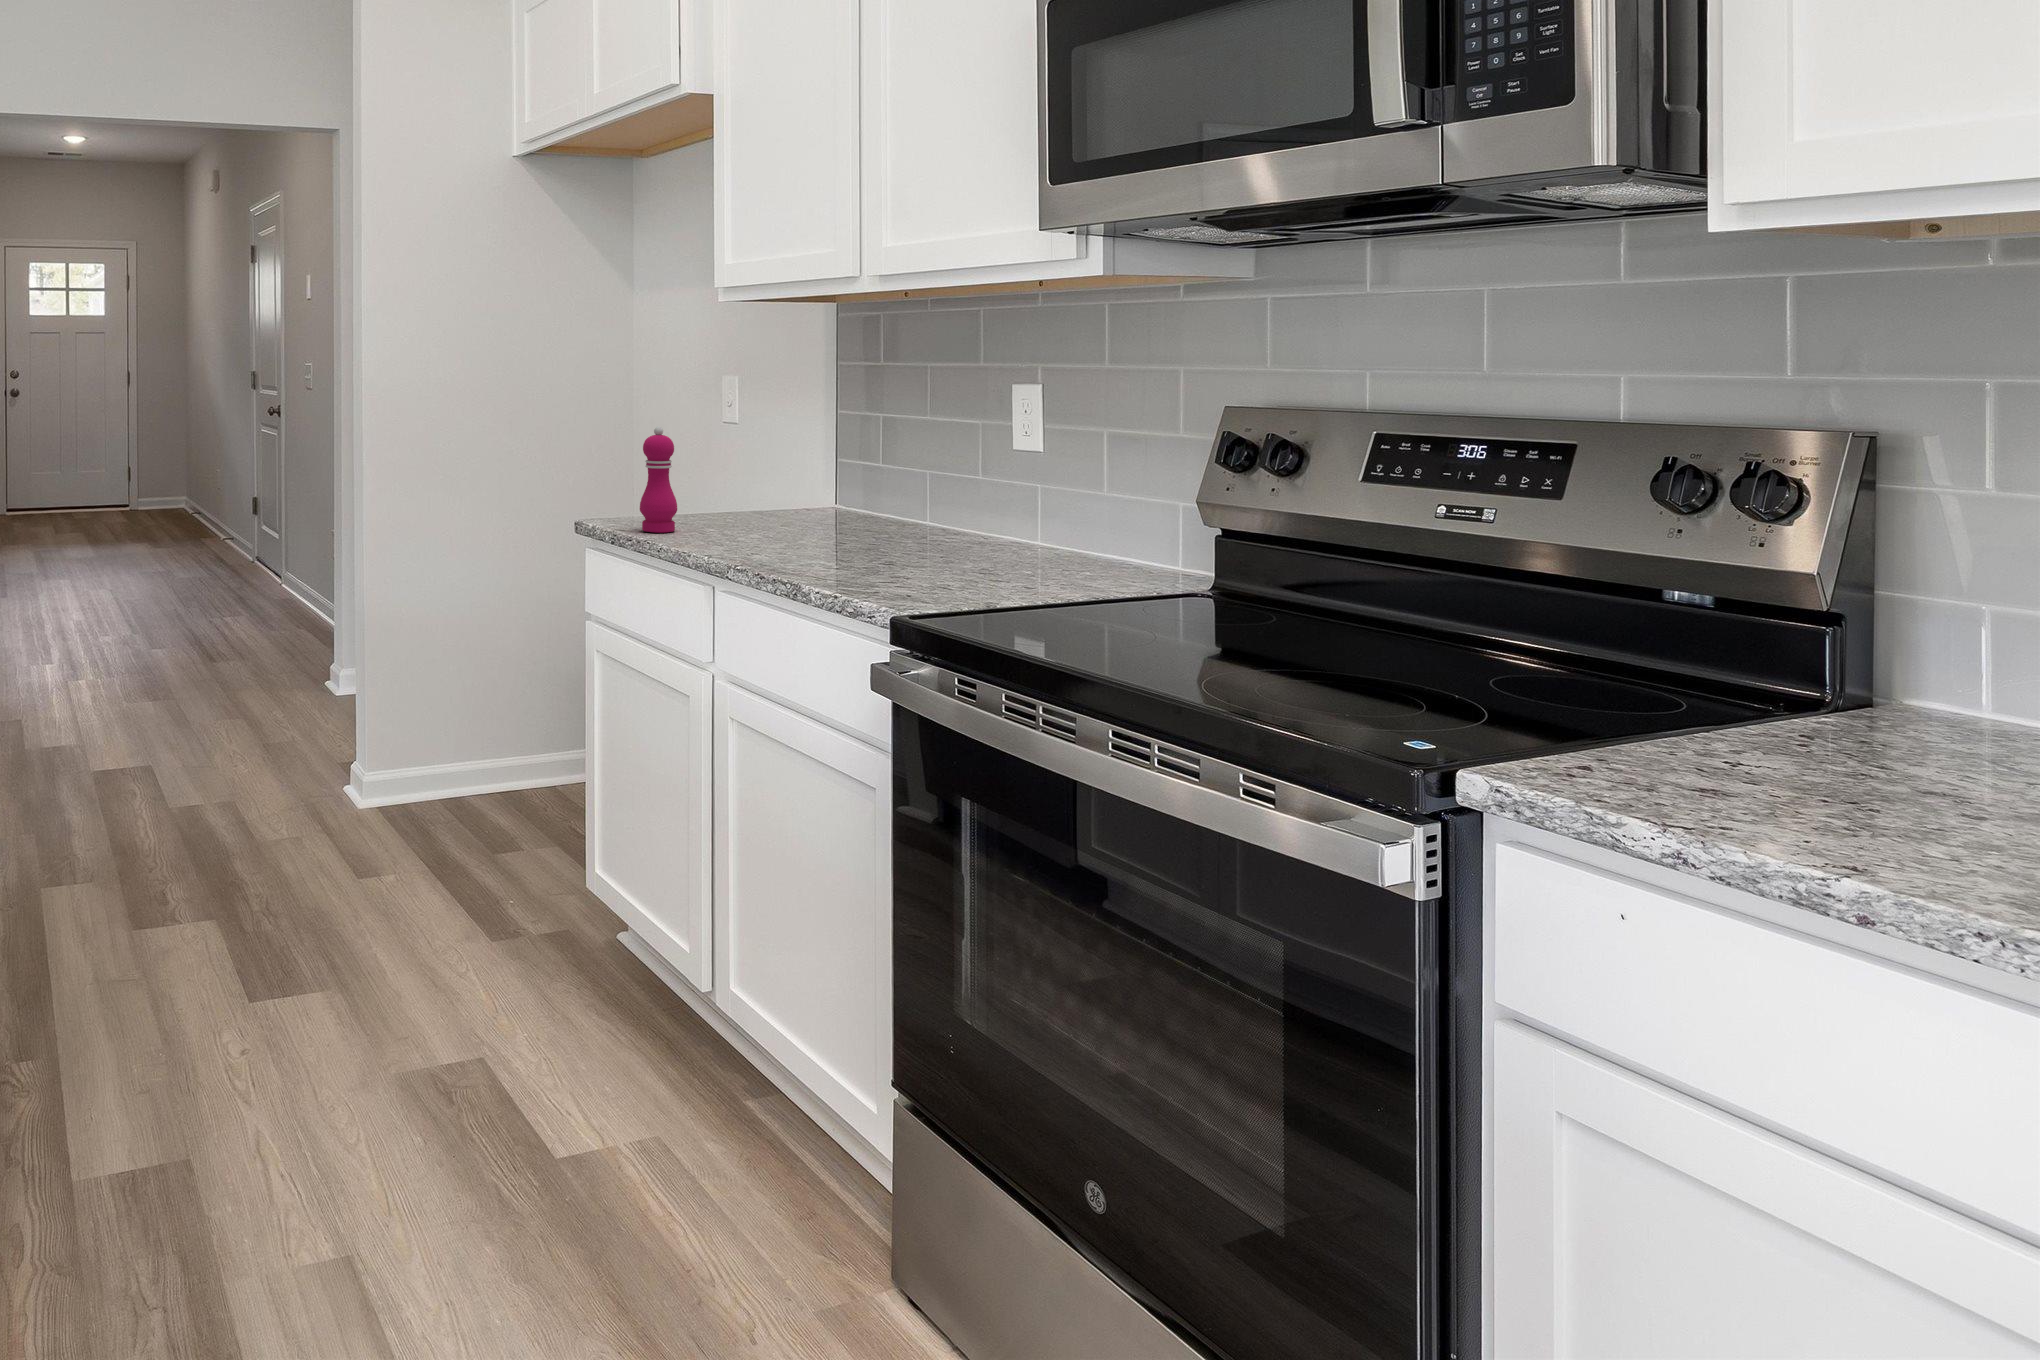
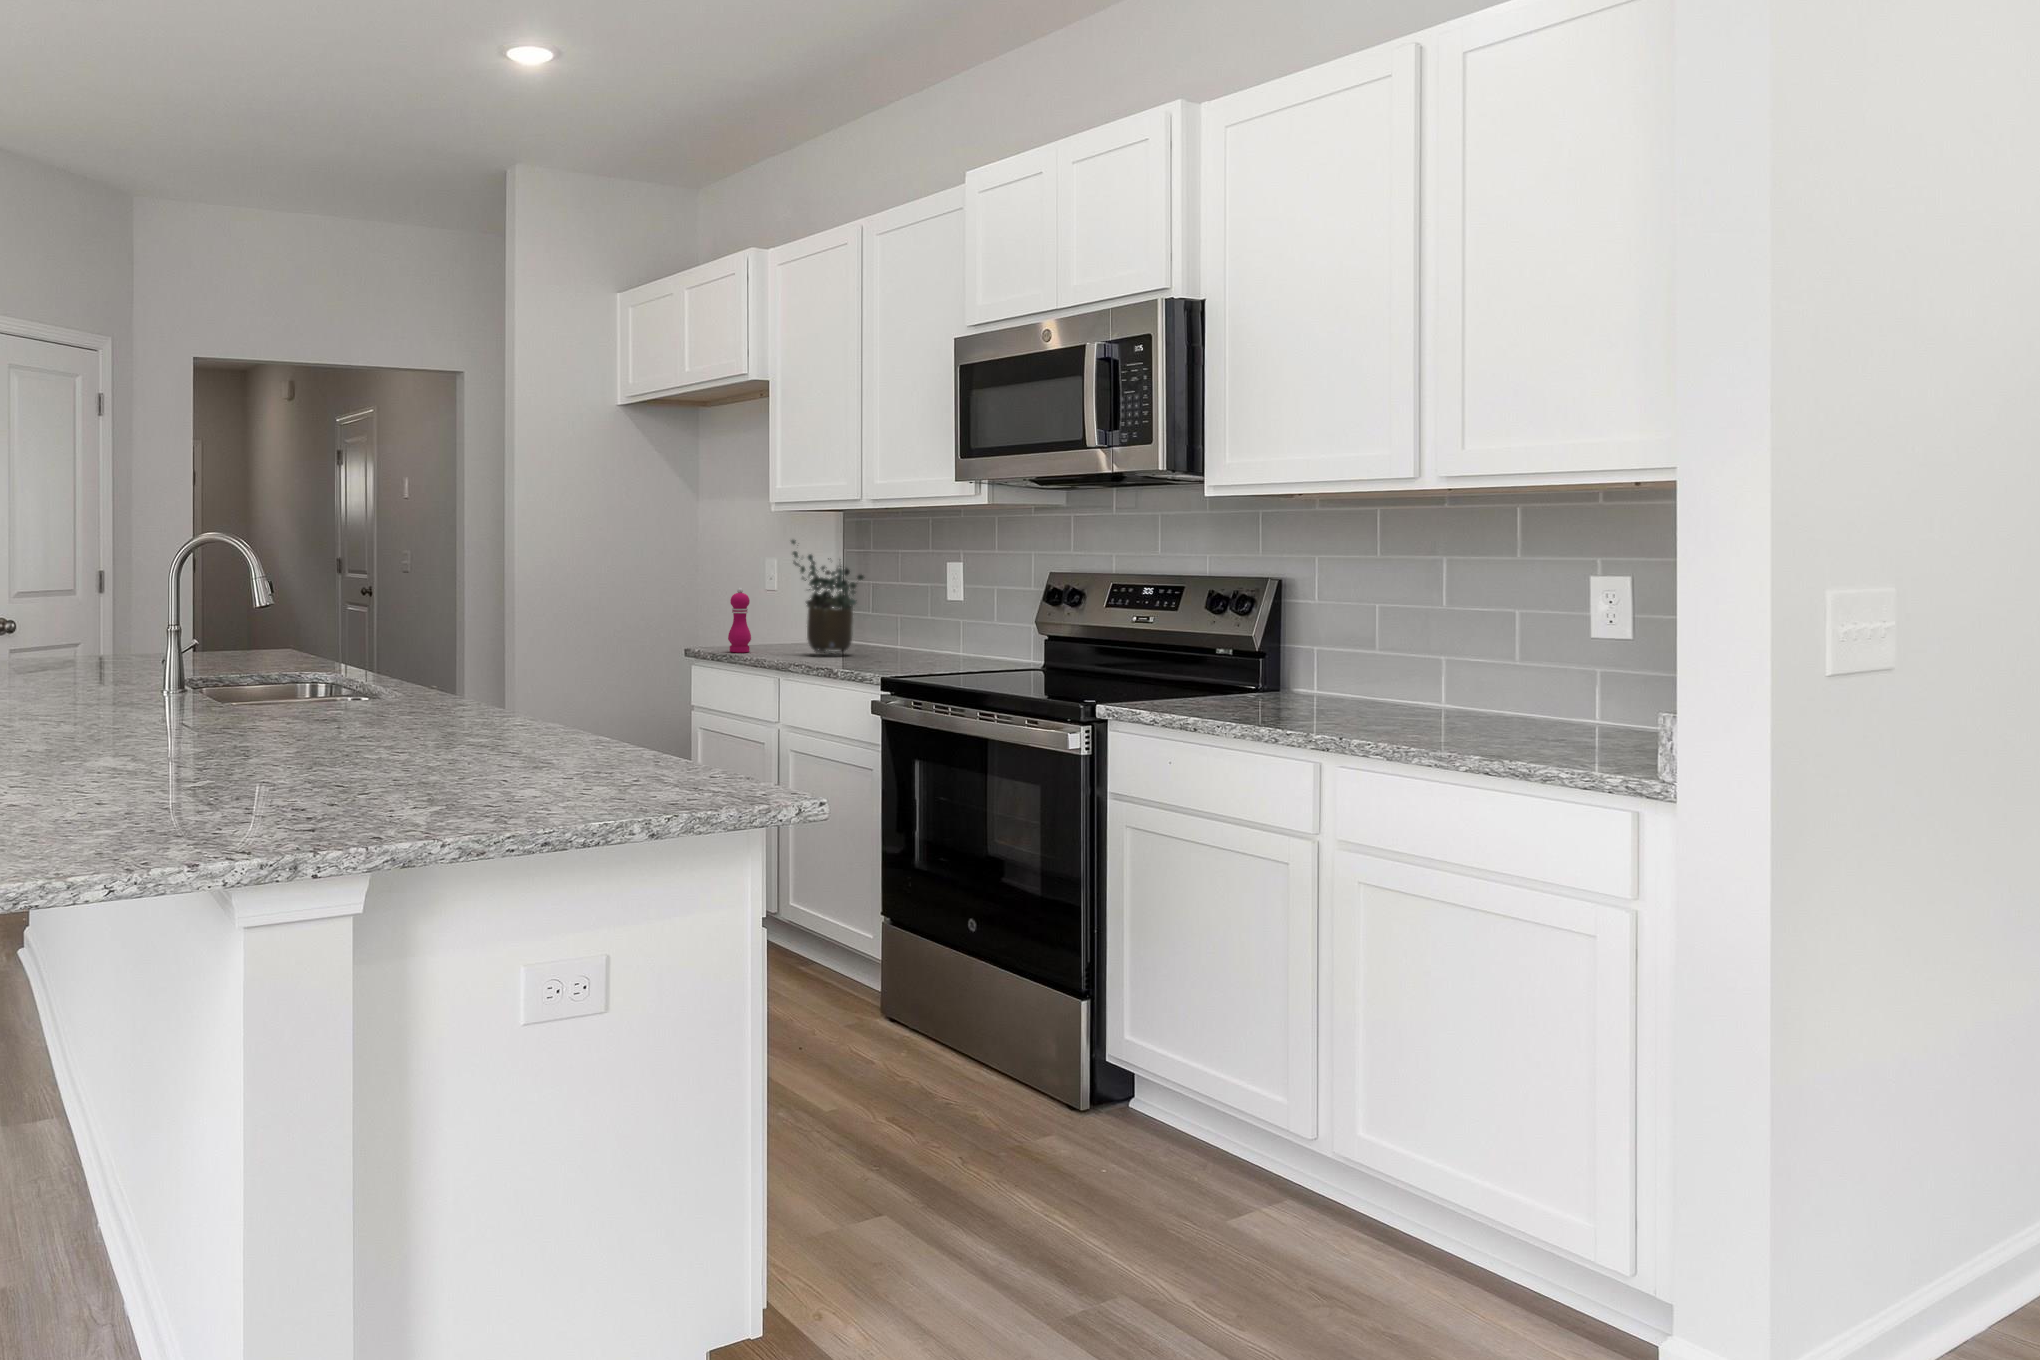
potted plant: none [738,347,864,541] -> present [791,540,864,654]

